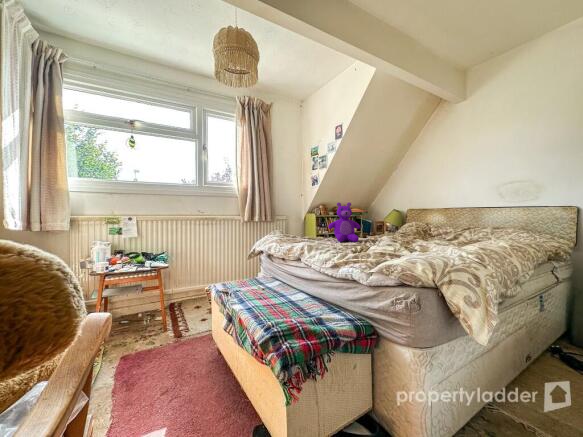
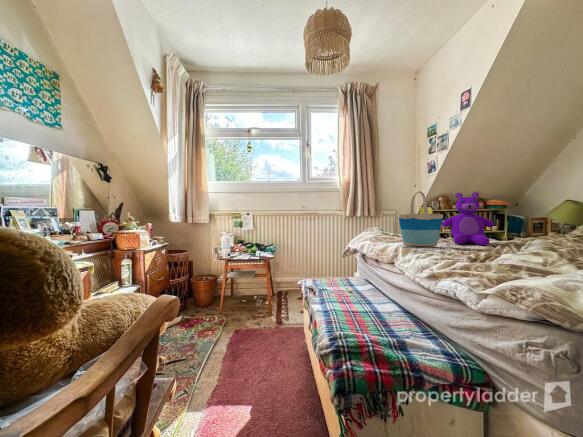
tote bag: none [301,200,332,245] -> present [399,191,443,247]

